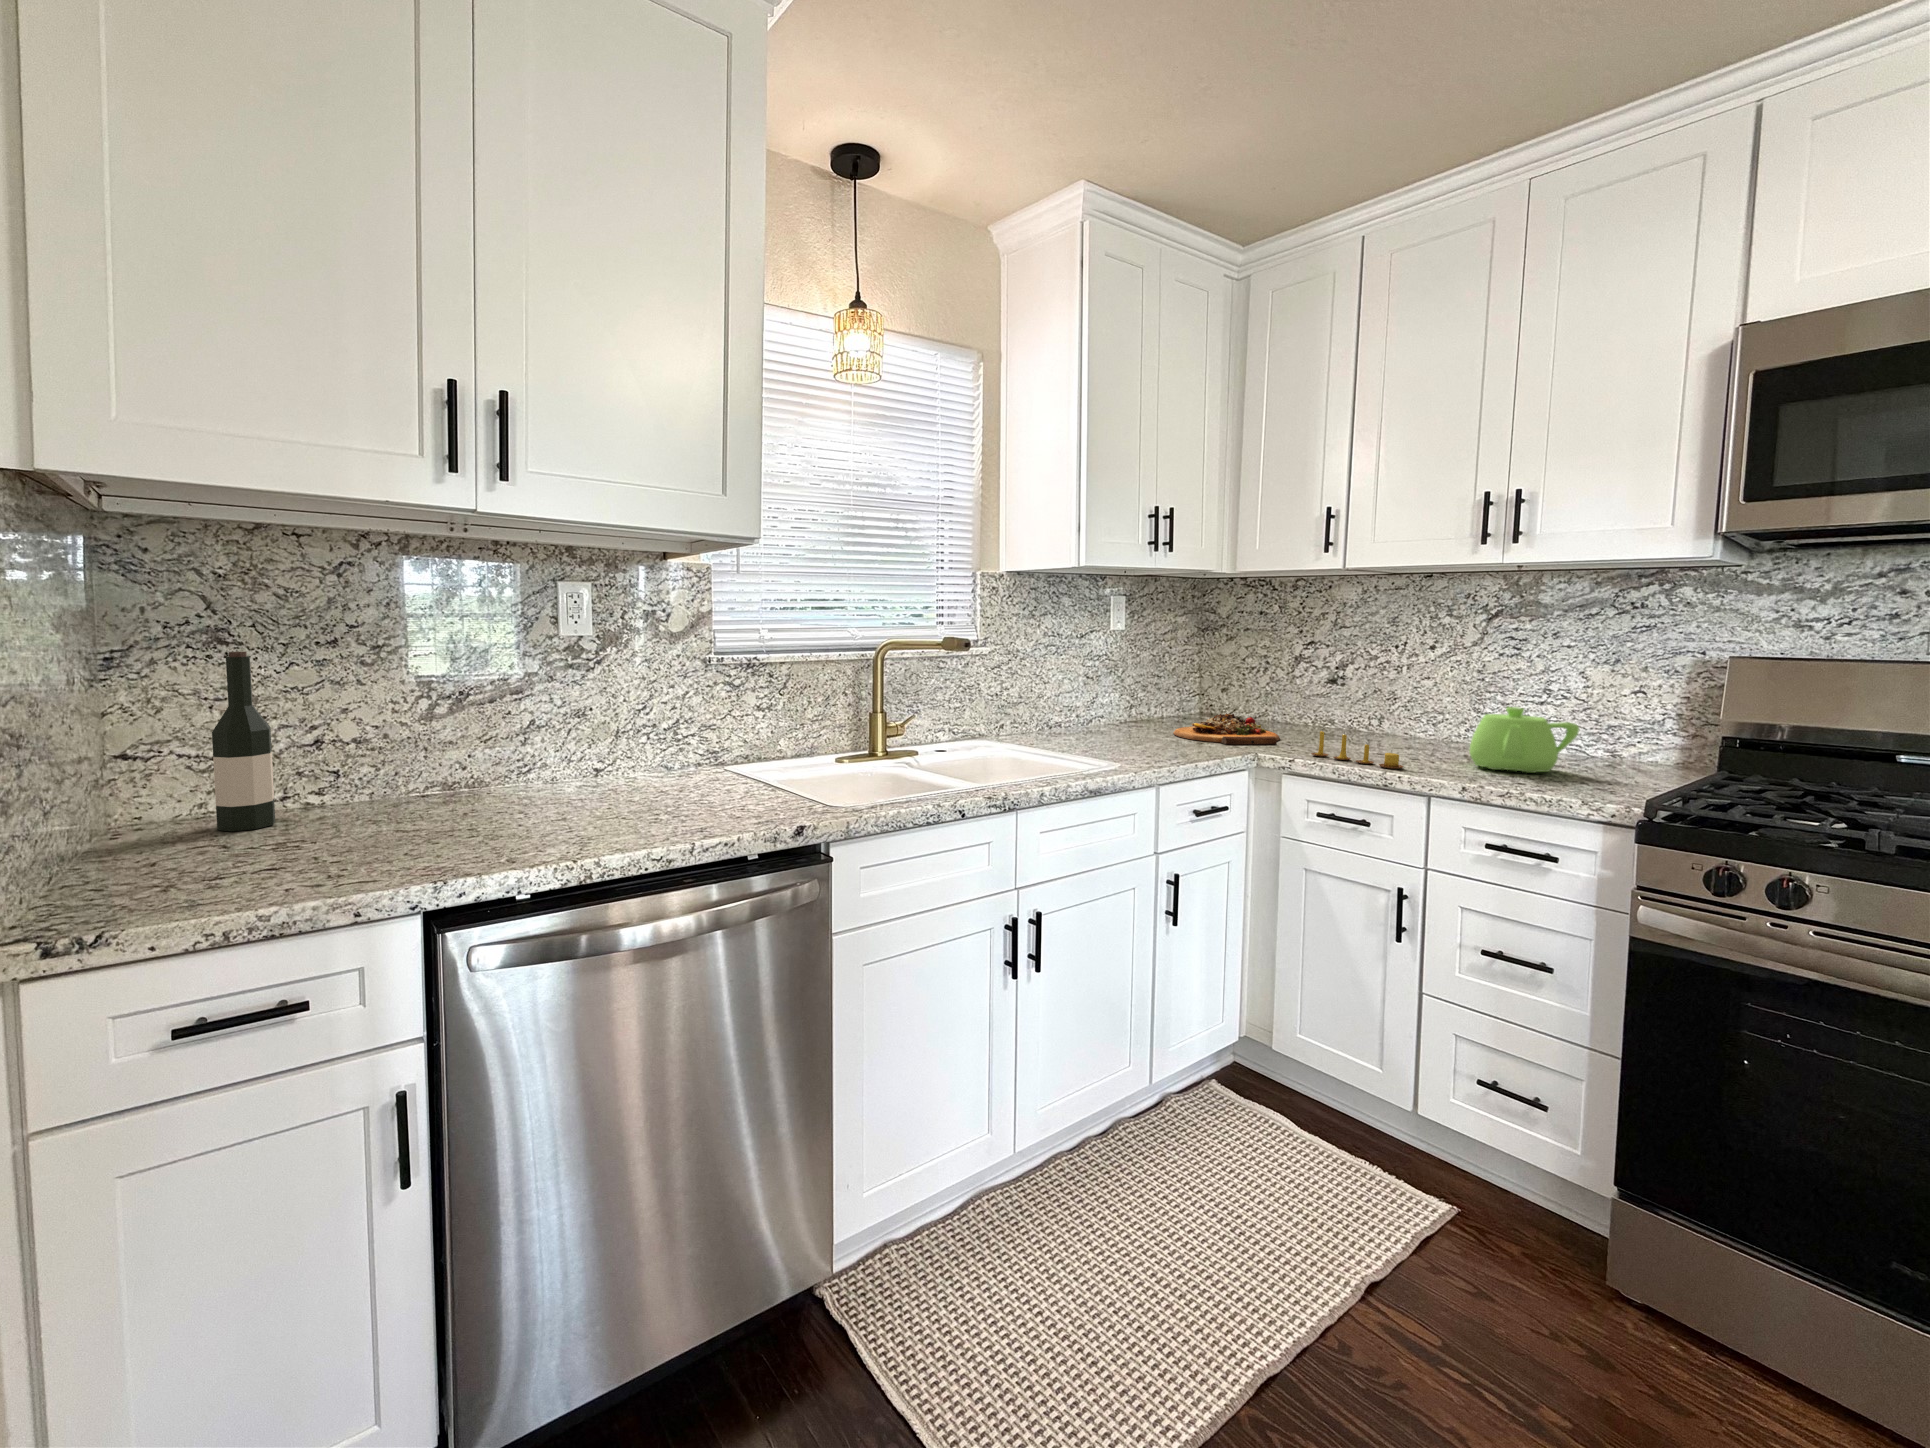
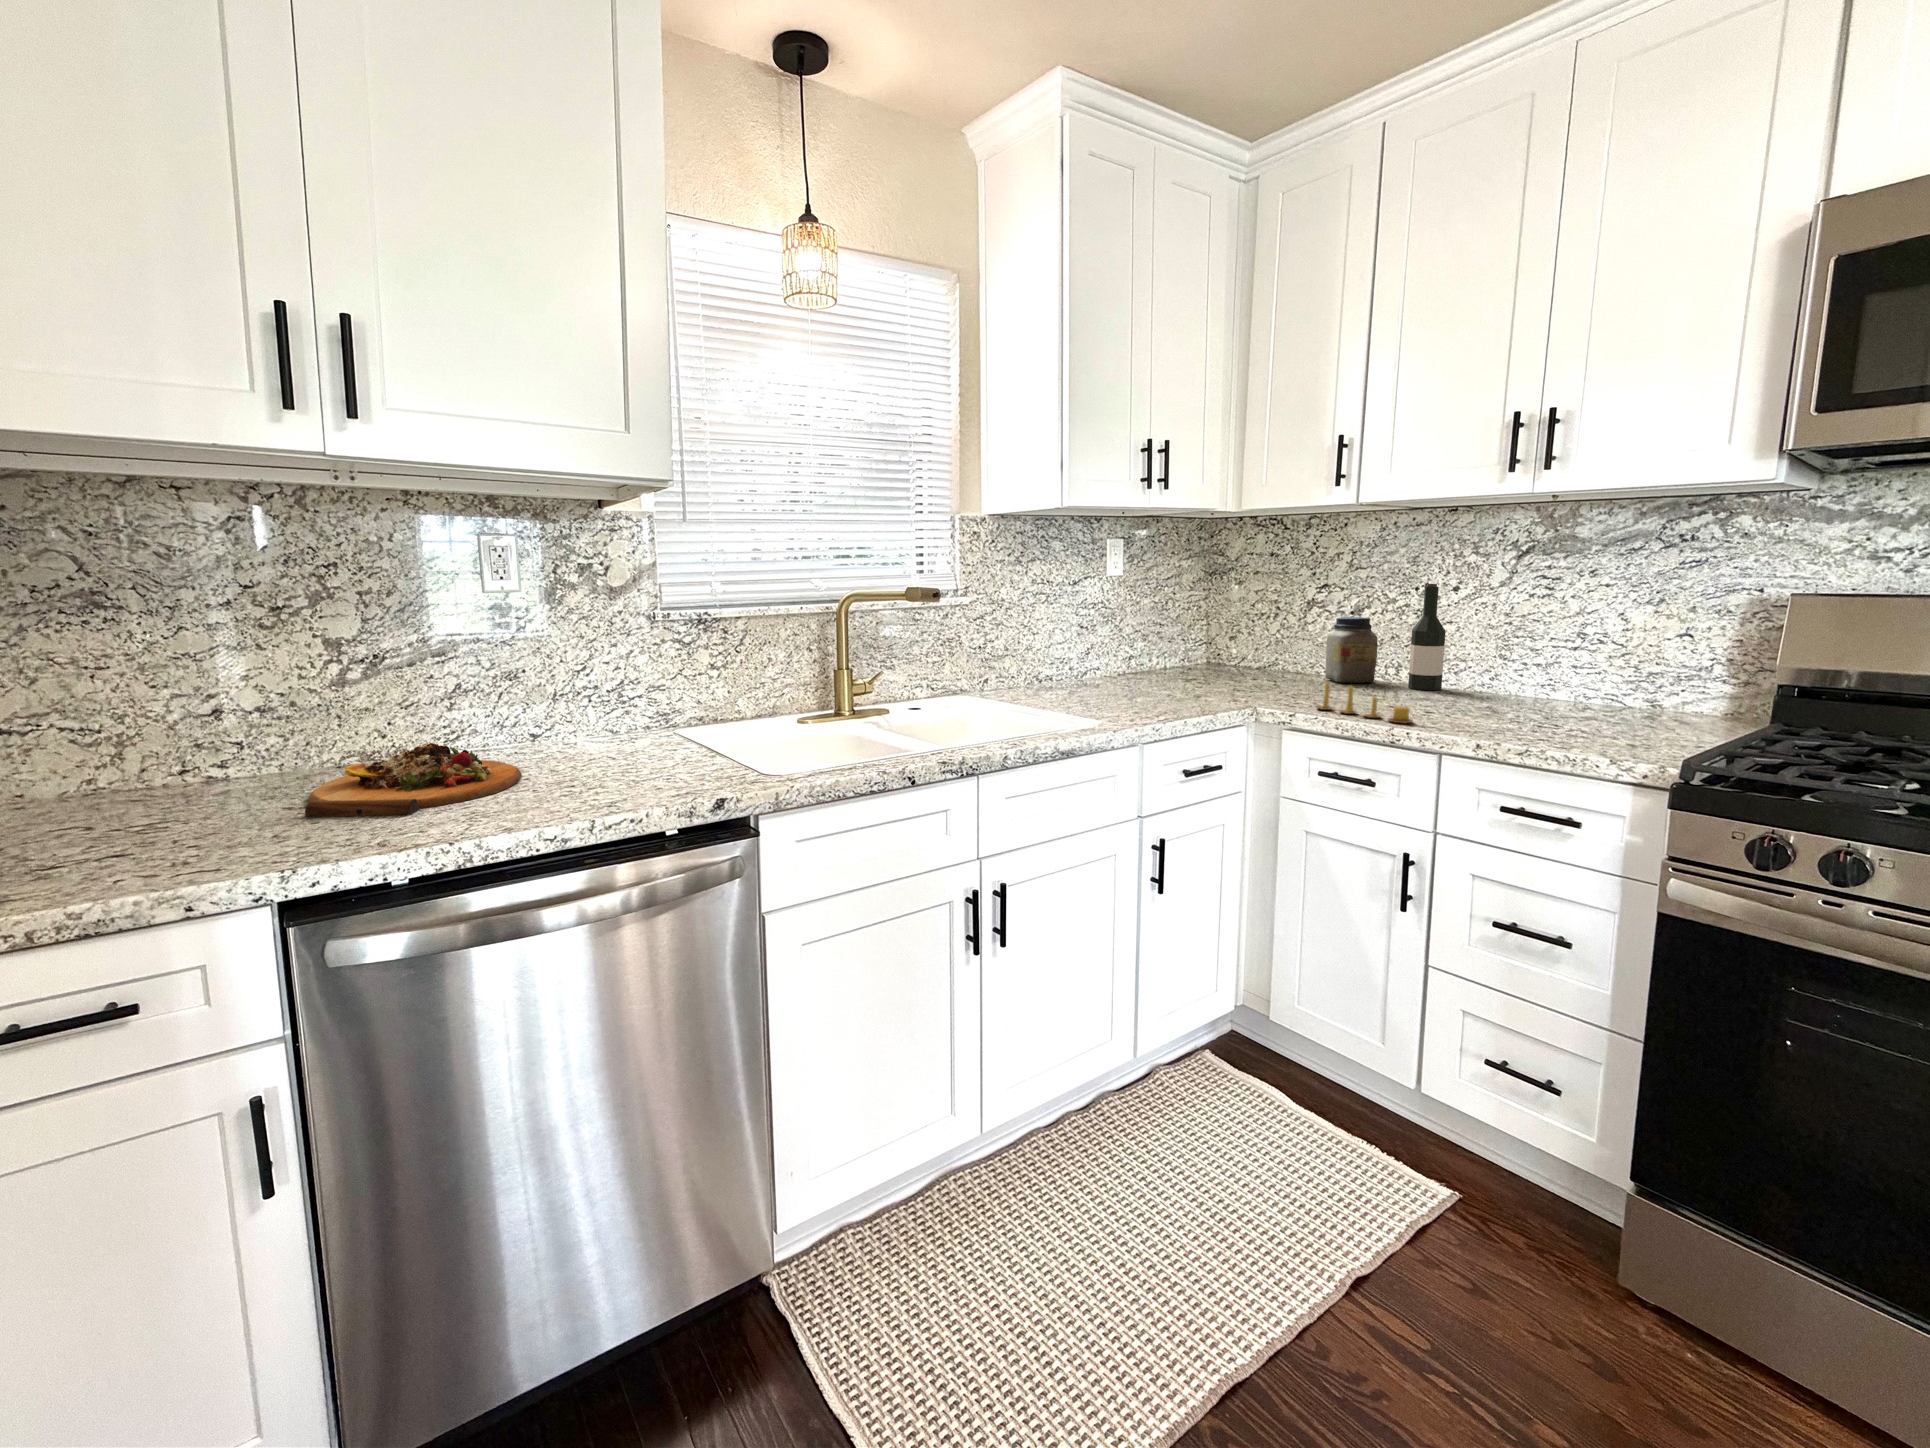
wine bottle: present [212,652,275,831] -> present [1408,584,1446,690]
jar: none [1312,672,1361,733] -> present [1325,617,1378,683]
teapot: present [1469,707,1579,773] -> none [1489,654,1614,727]
cutting board: present [1173,713,1280,745] -> present [305,743,522,818]

